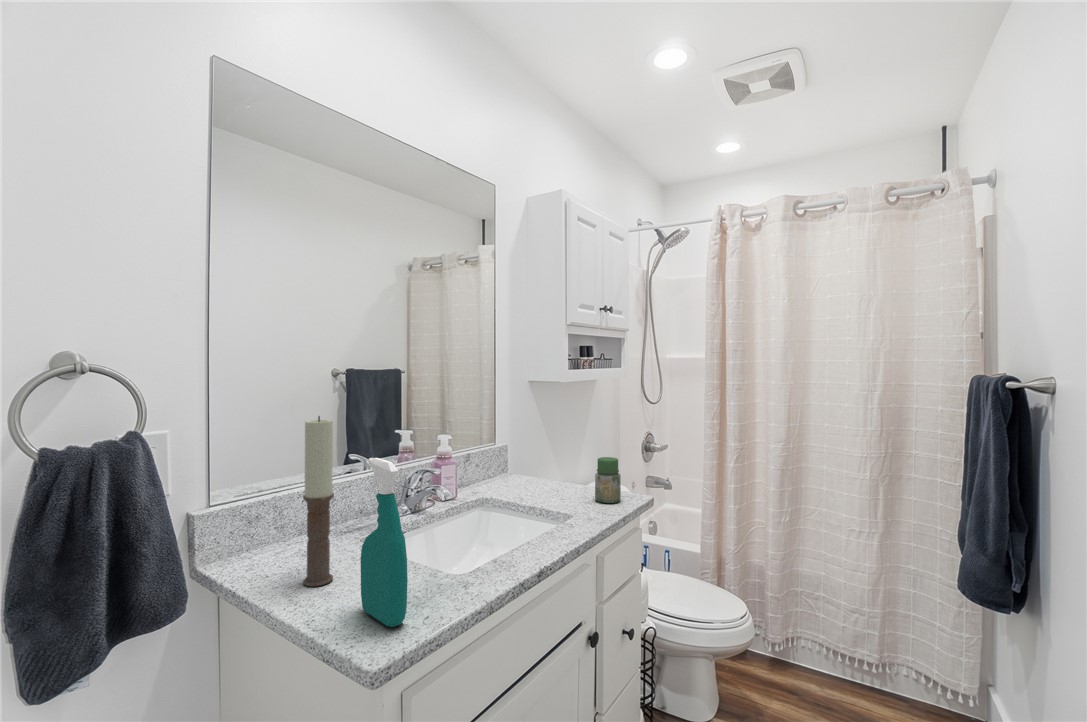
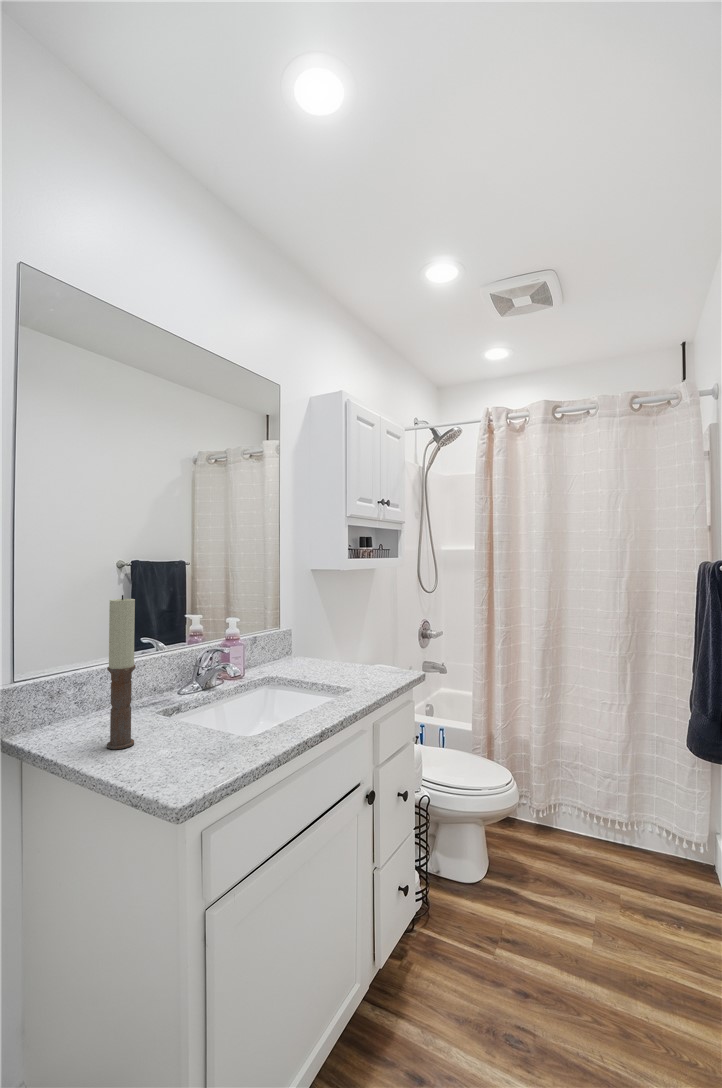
jar: present [595,457,621,503] -> none [372,637,395,678]
spray bottle: present [361,458,408,627] -> none [163,630,205,777]

